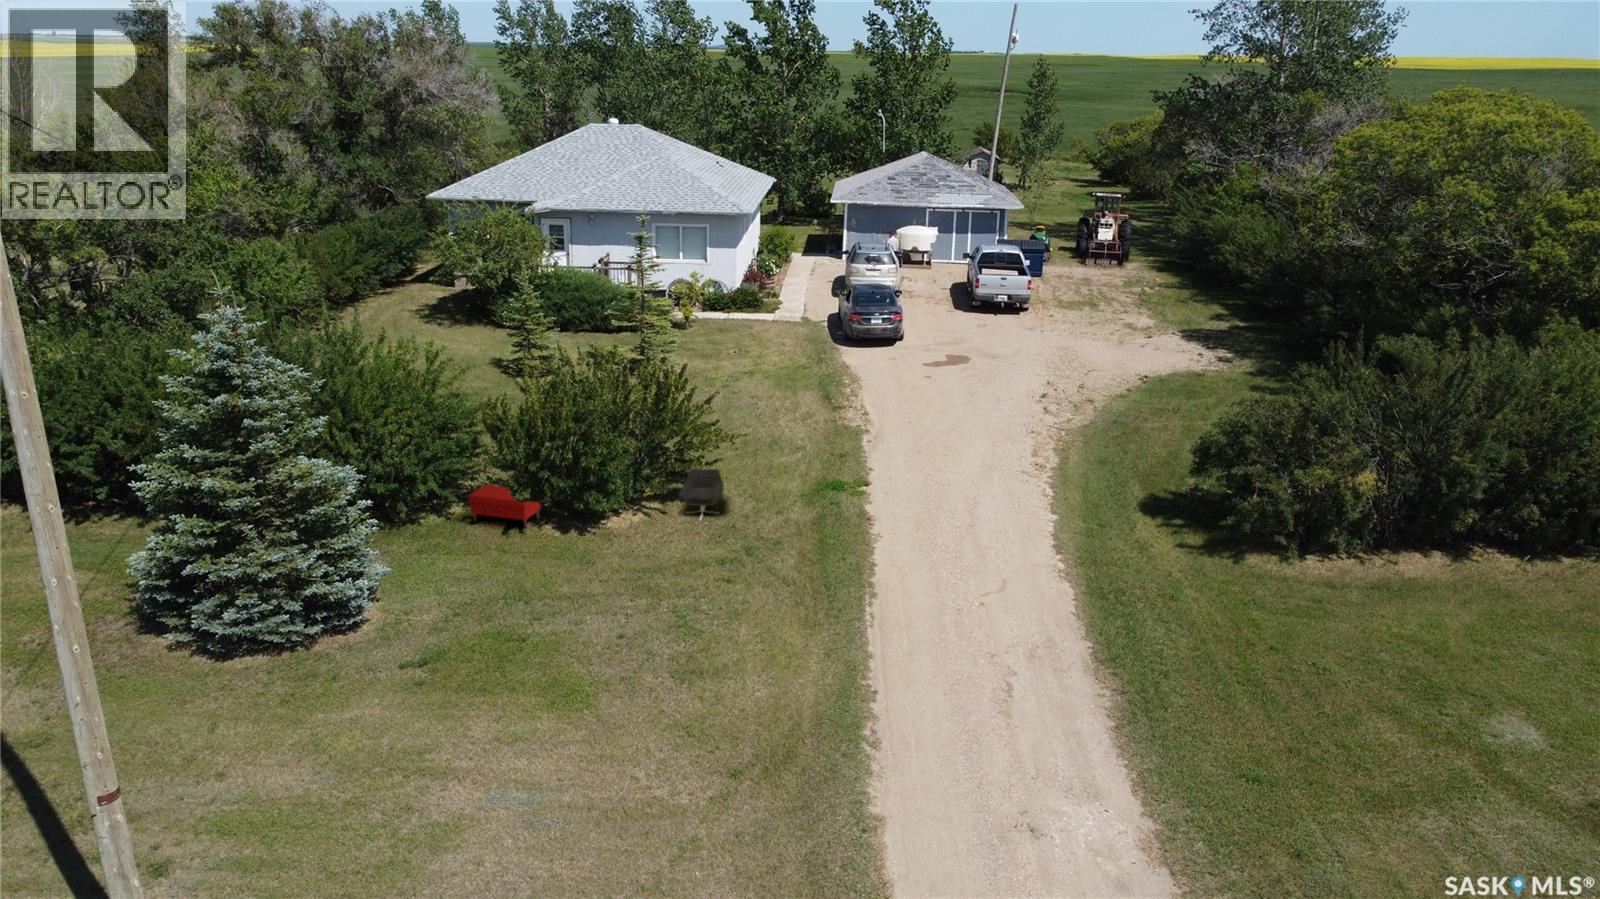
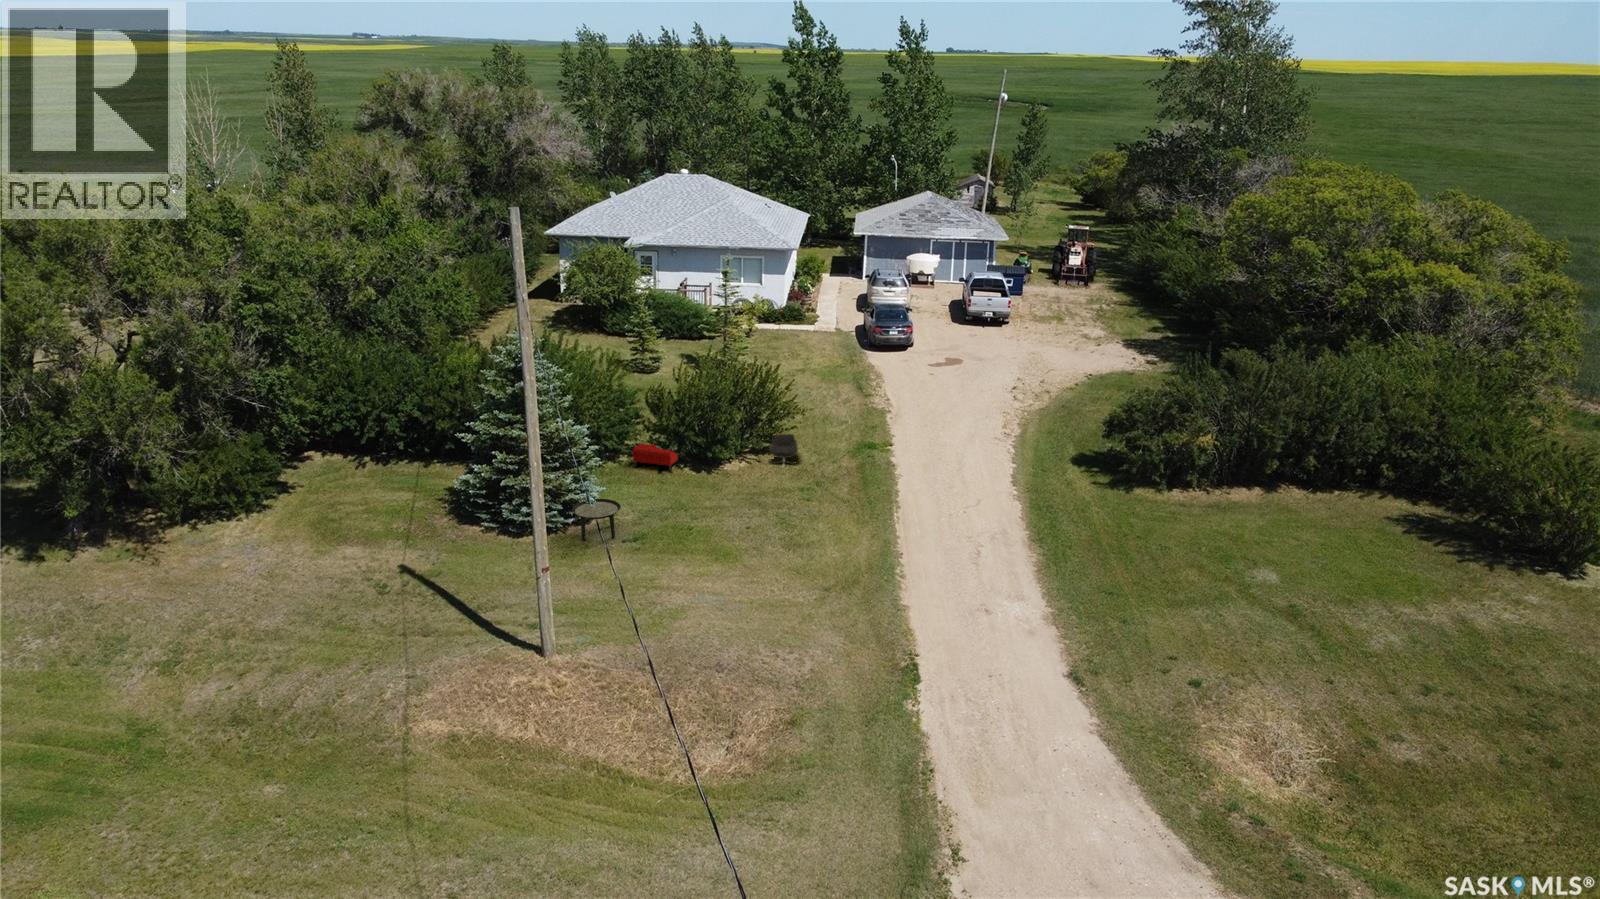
round table: none [313,590,400,667] -> present [572,499,621,541]

